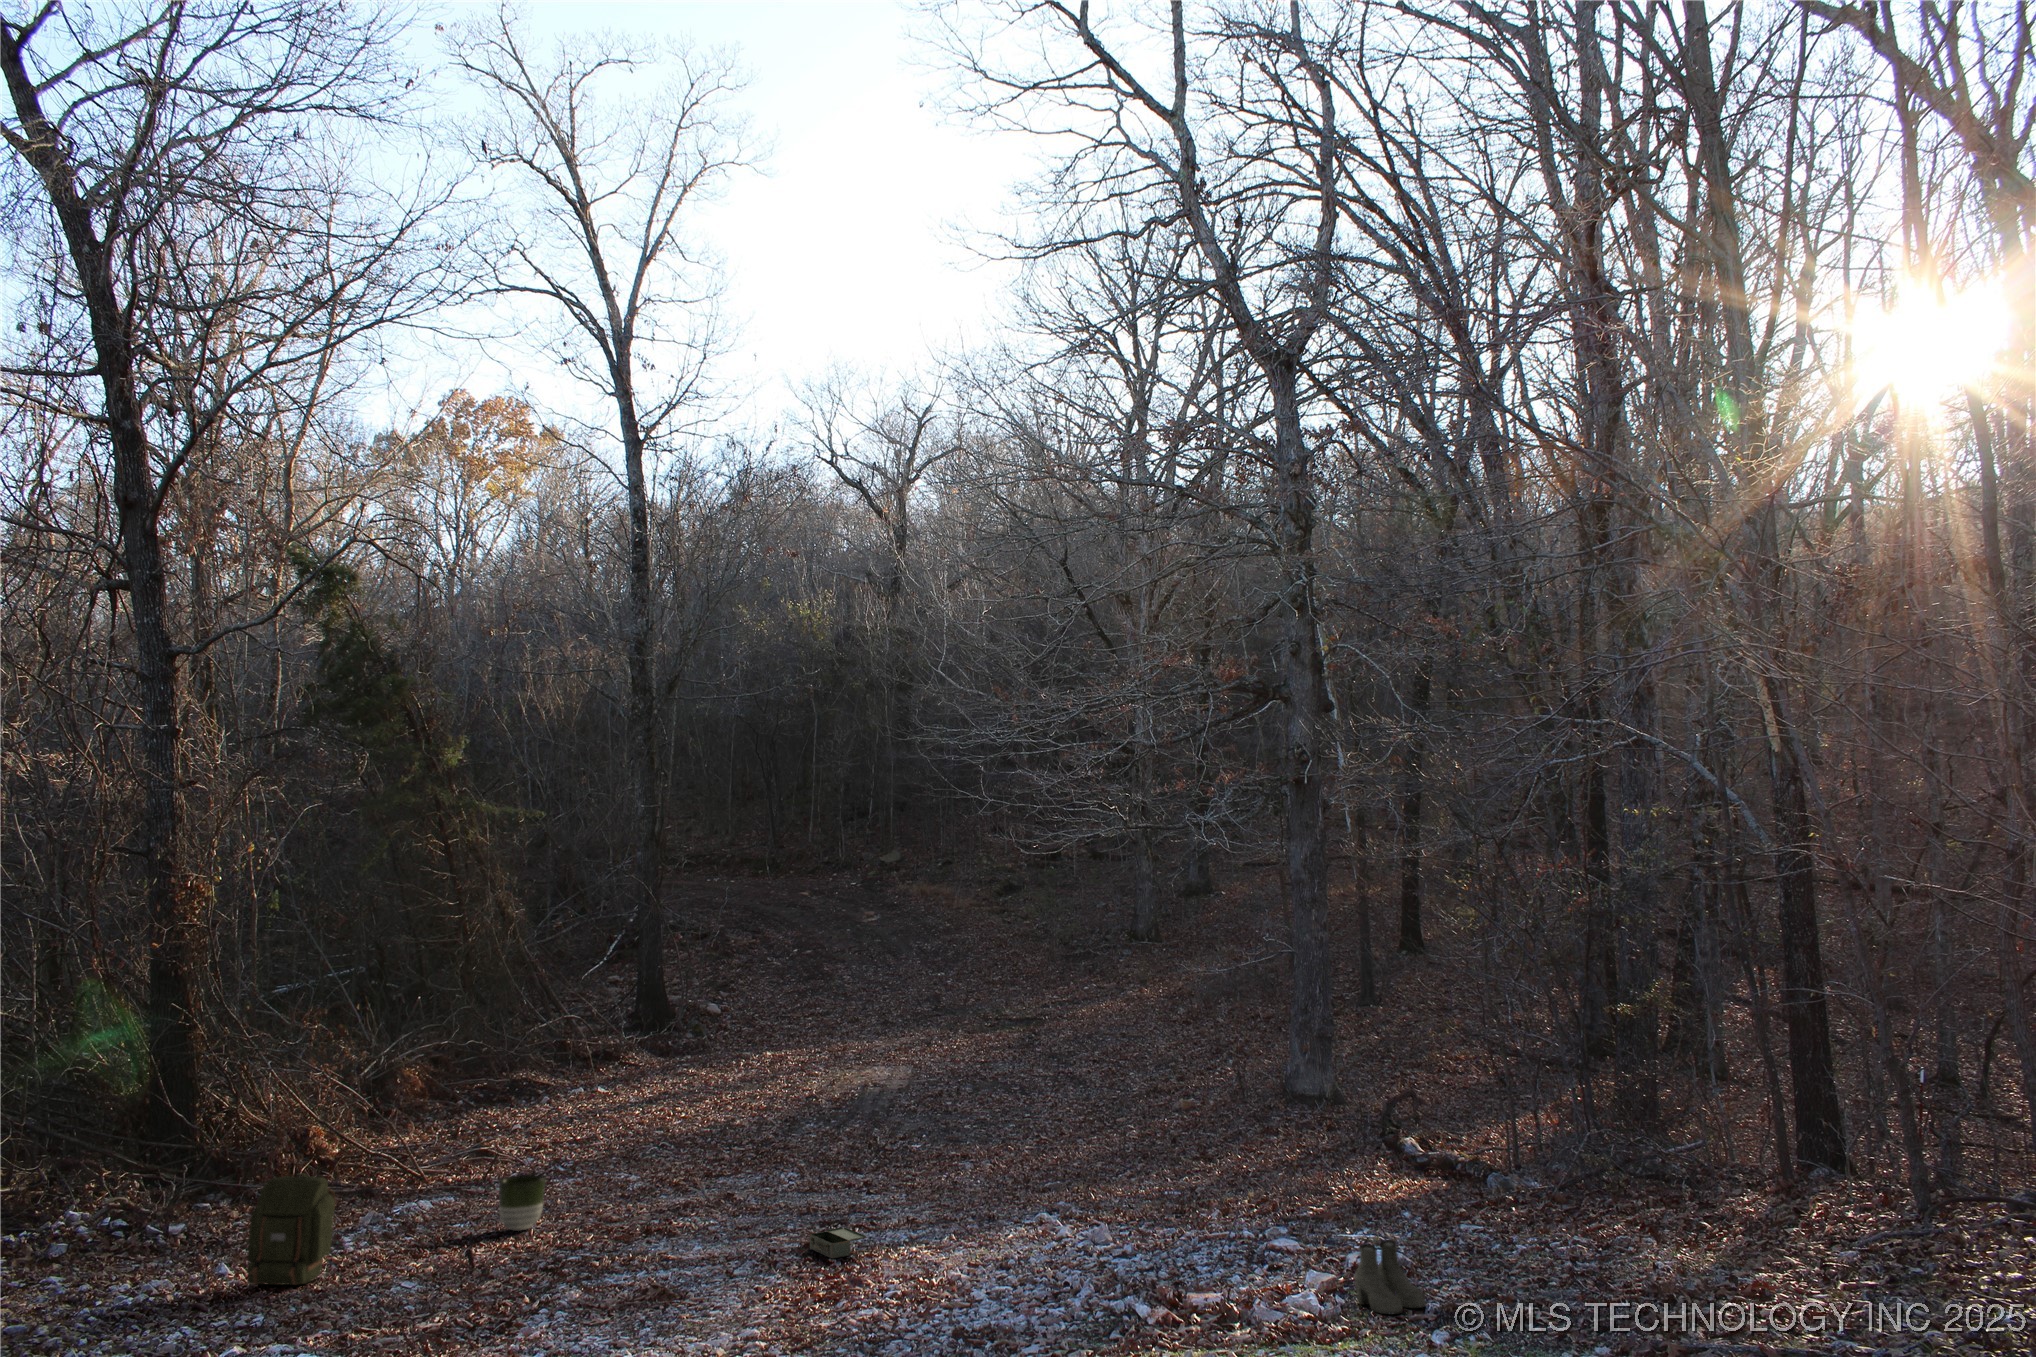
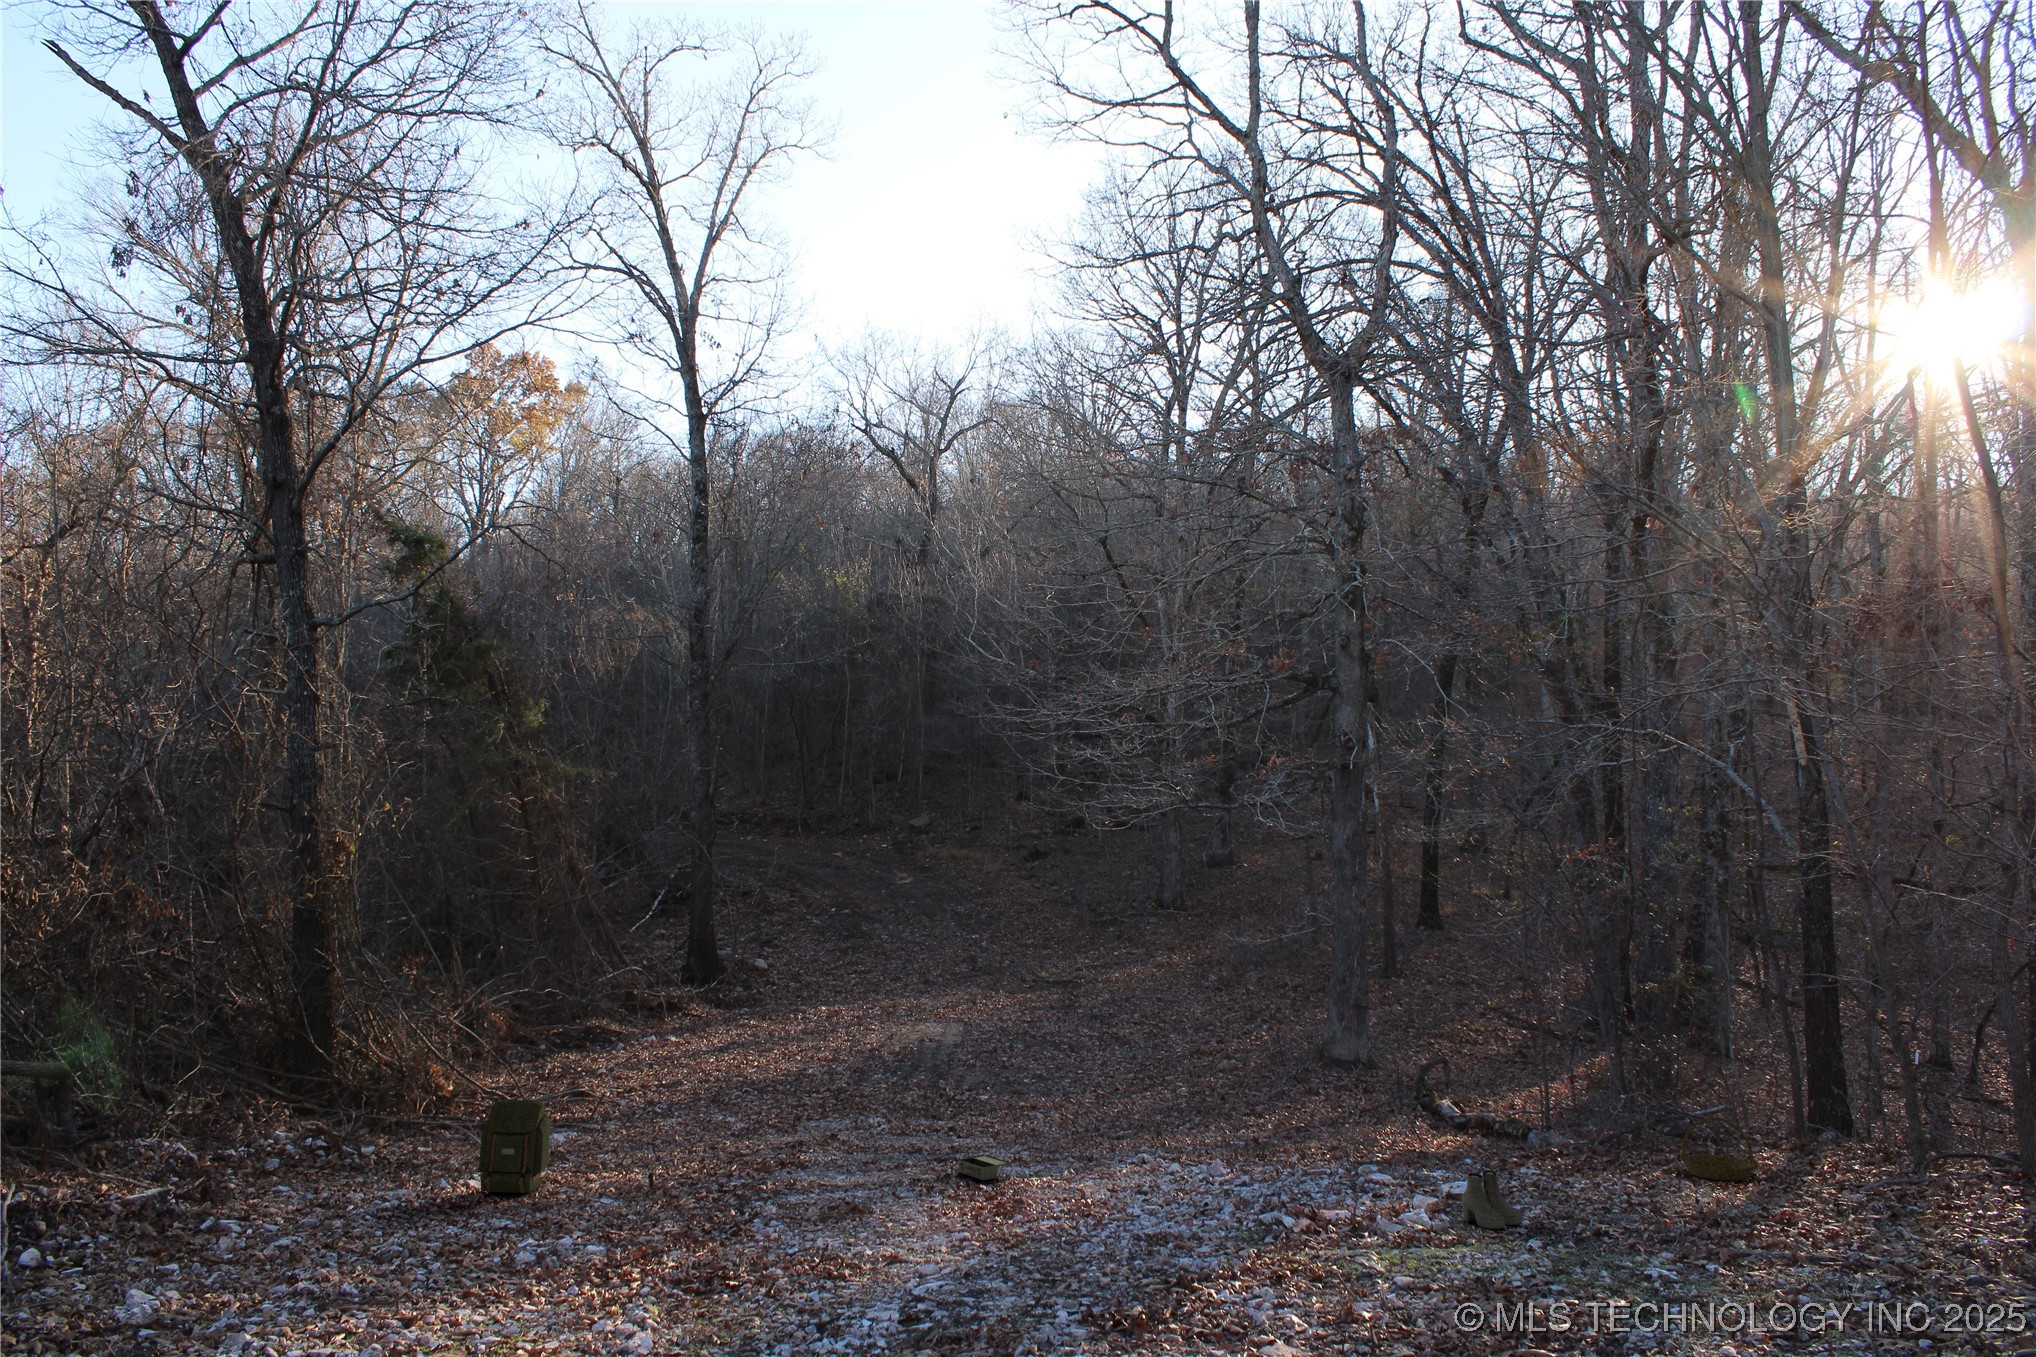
basket: none [1644,1167,1731,1244] -> present [1681,1117,1755,1181]
planter: present [499,1174,546,1231] -> none [668,1104,708,1152]

